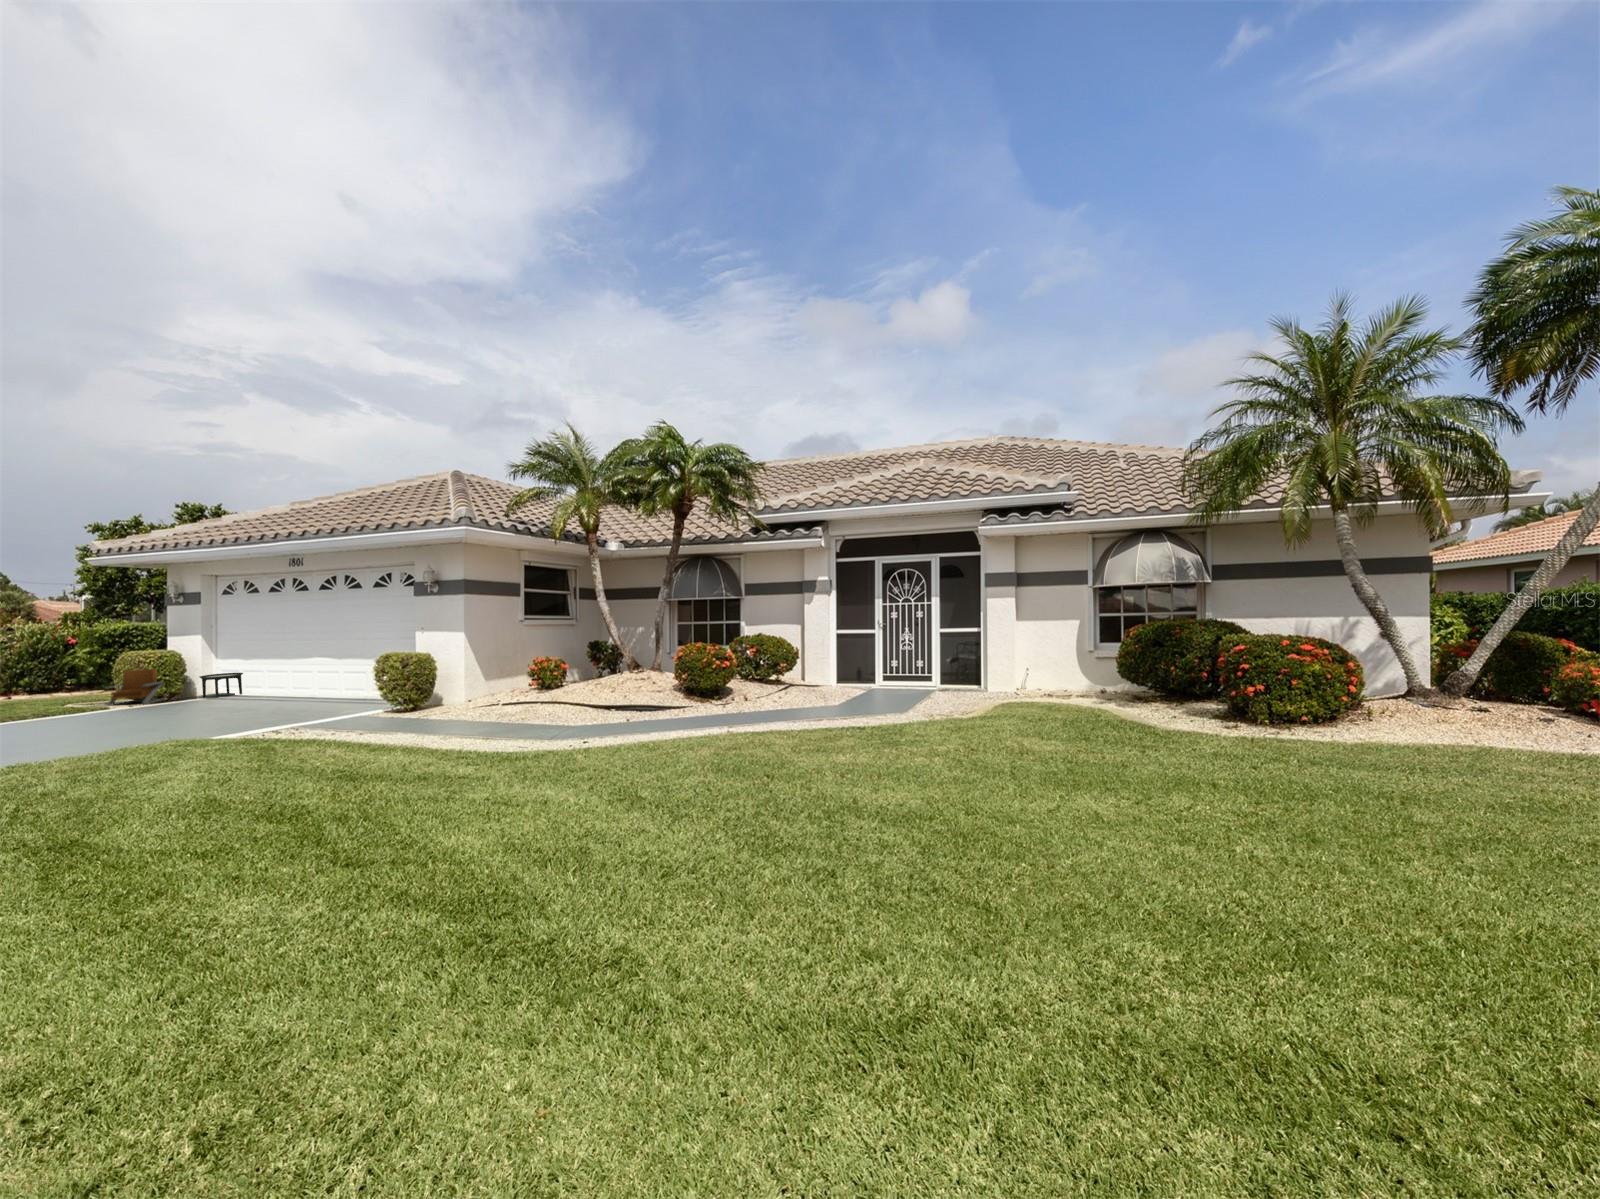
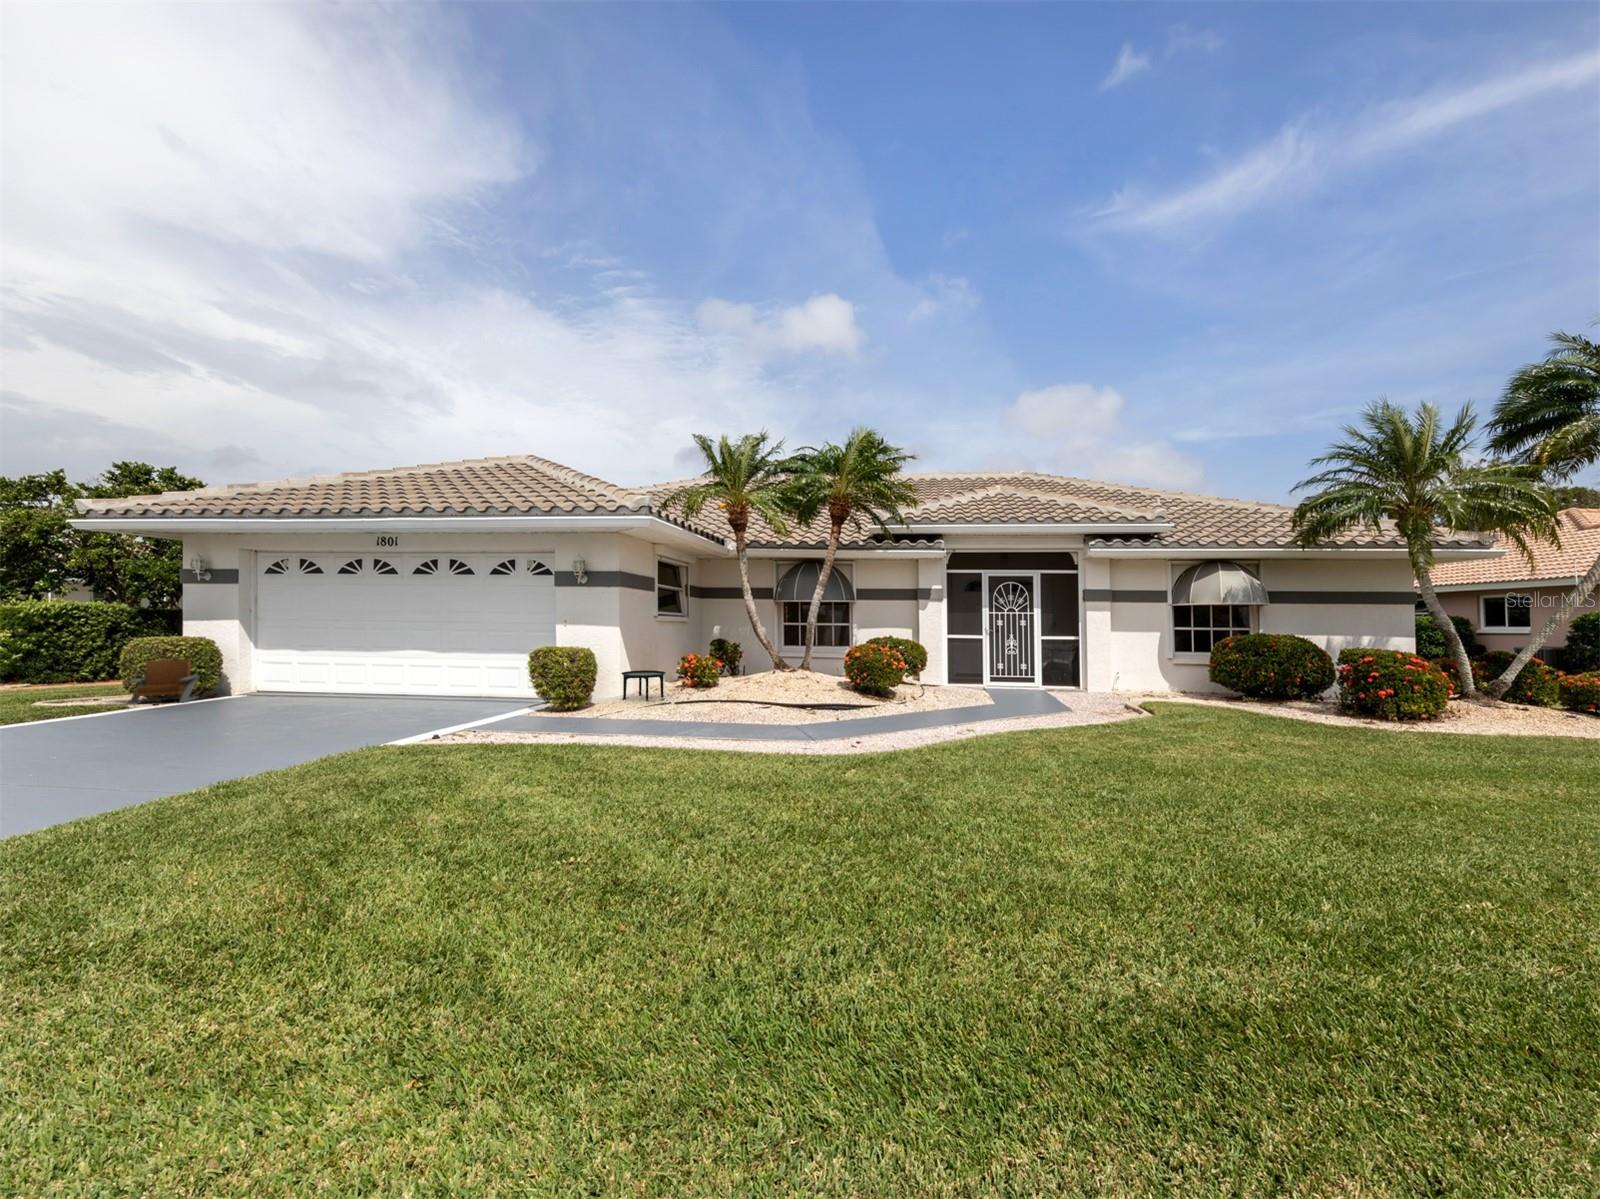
round table: present [200,673,243,698] -> present [621,670,665,701]

